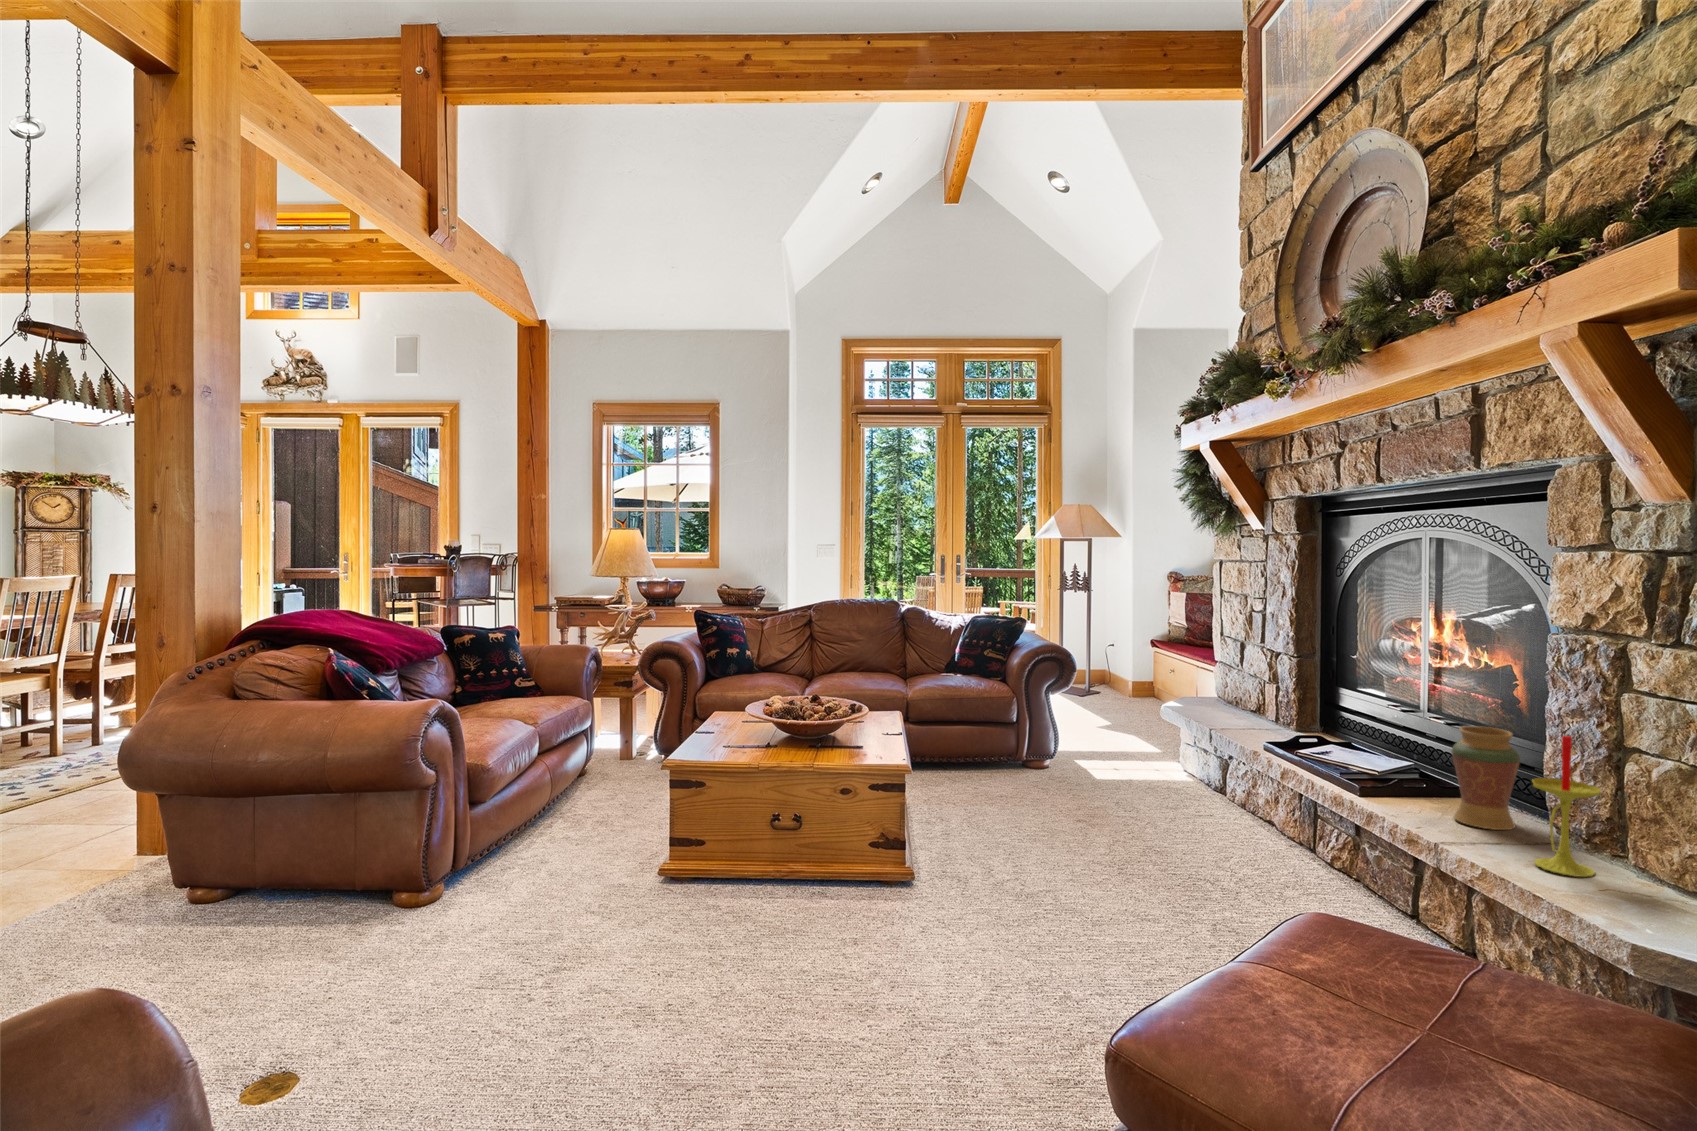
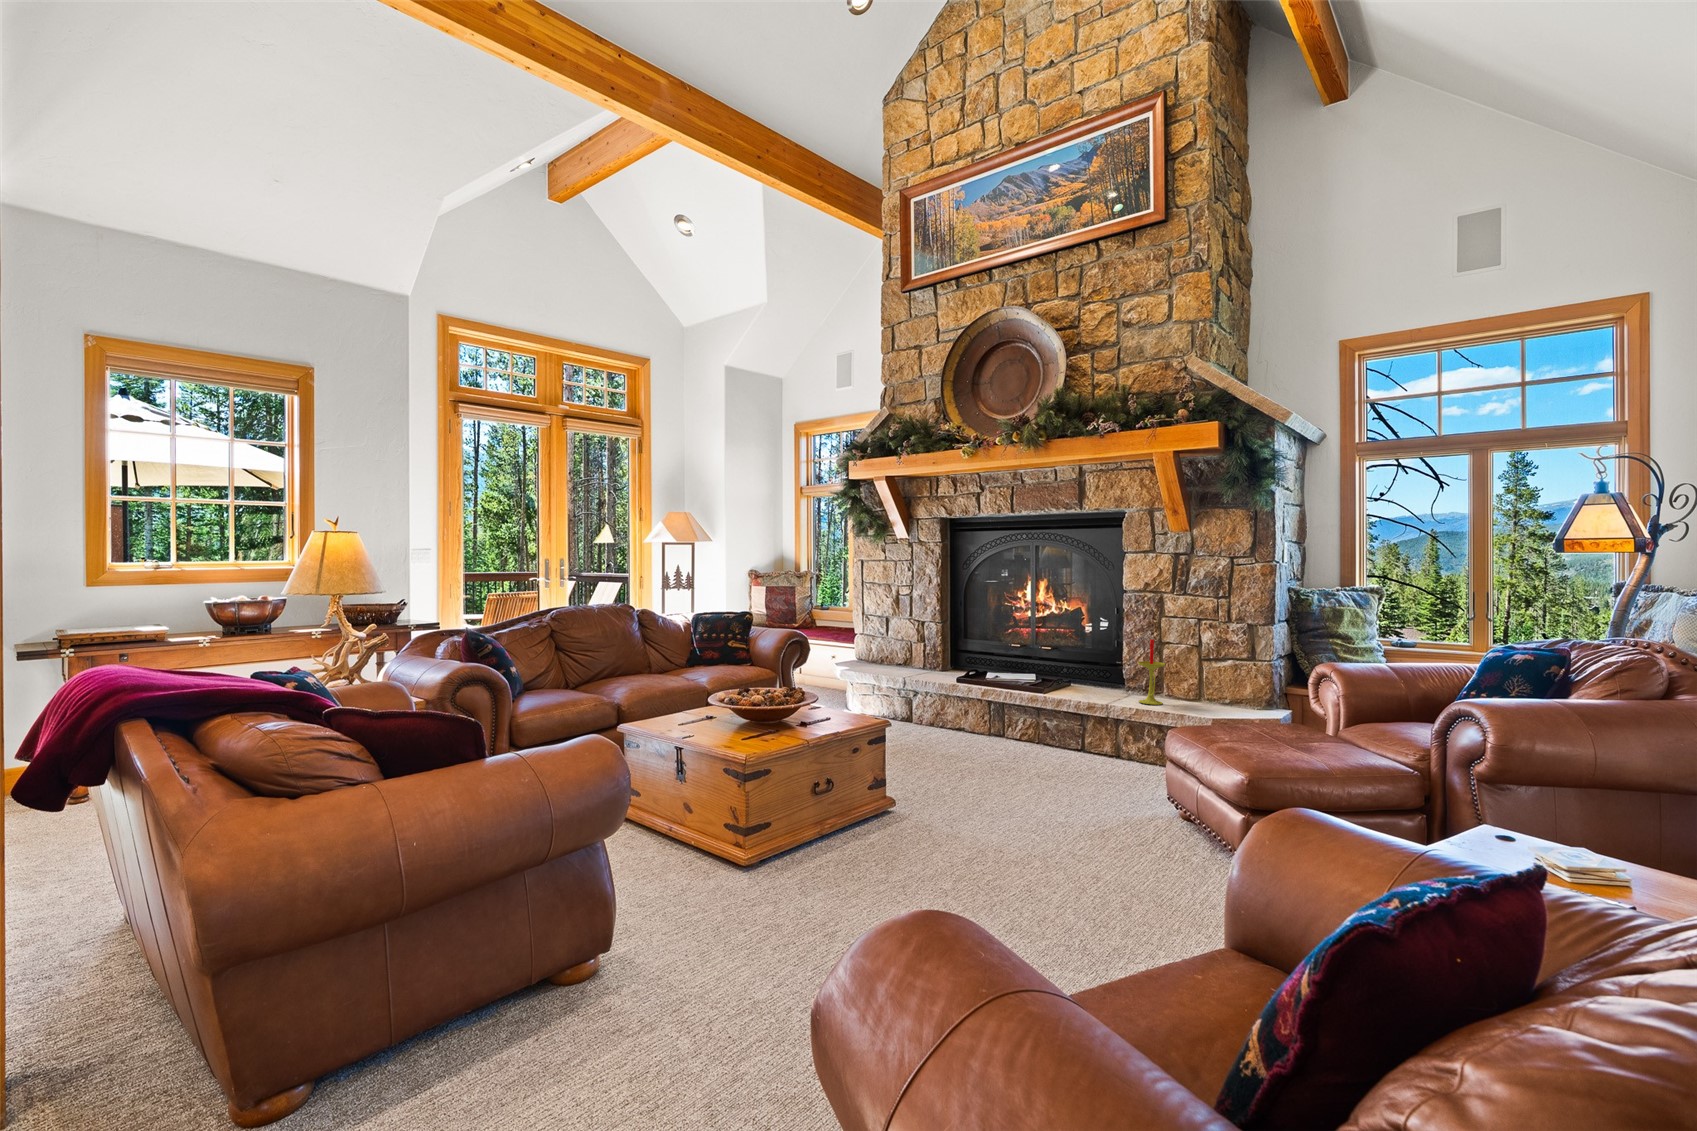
decorative vase: present [1452,726,1520,830] -> none [1079,644,1110,694]

